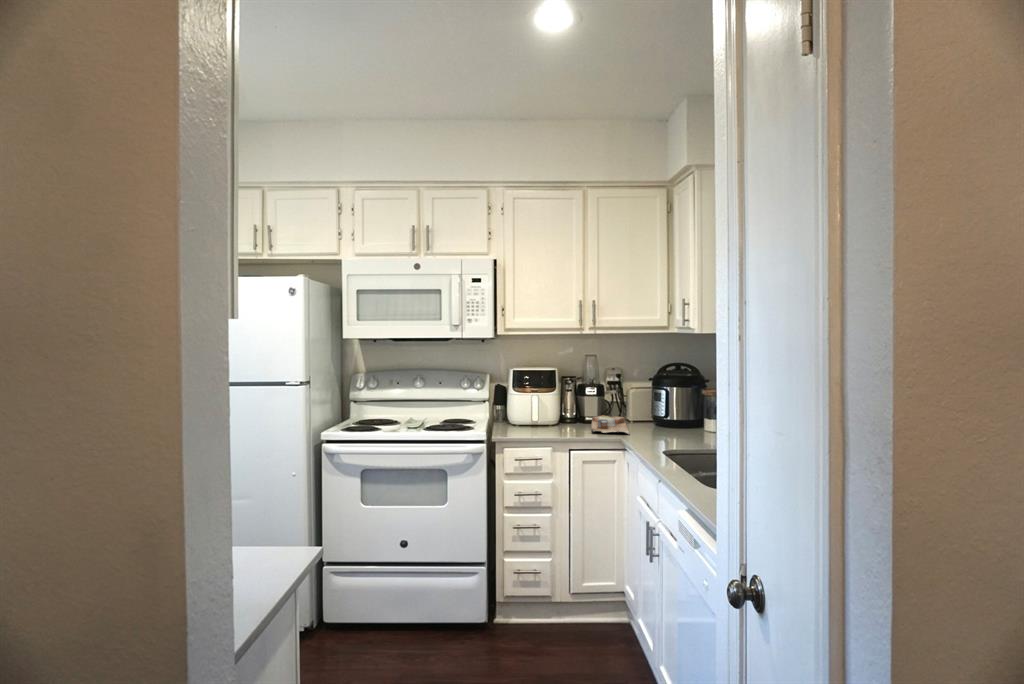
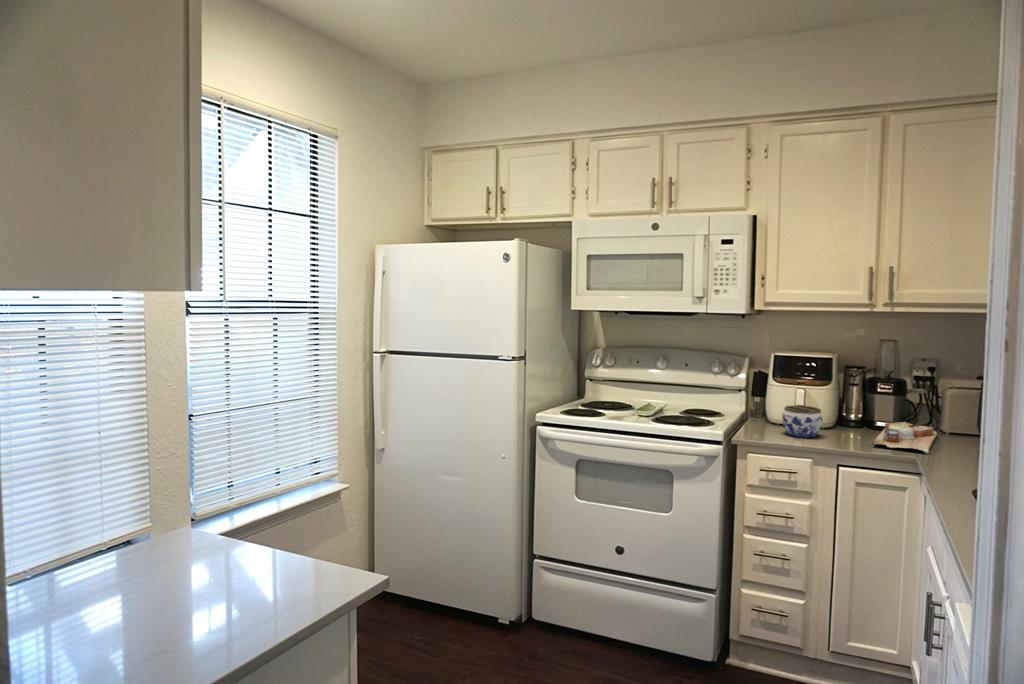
jar: none [525,407,554,432] -> present [782,405,823,437]

